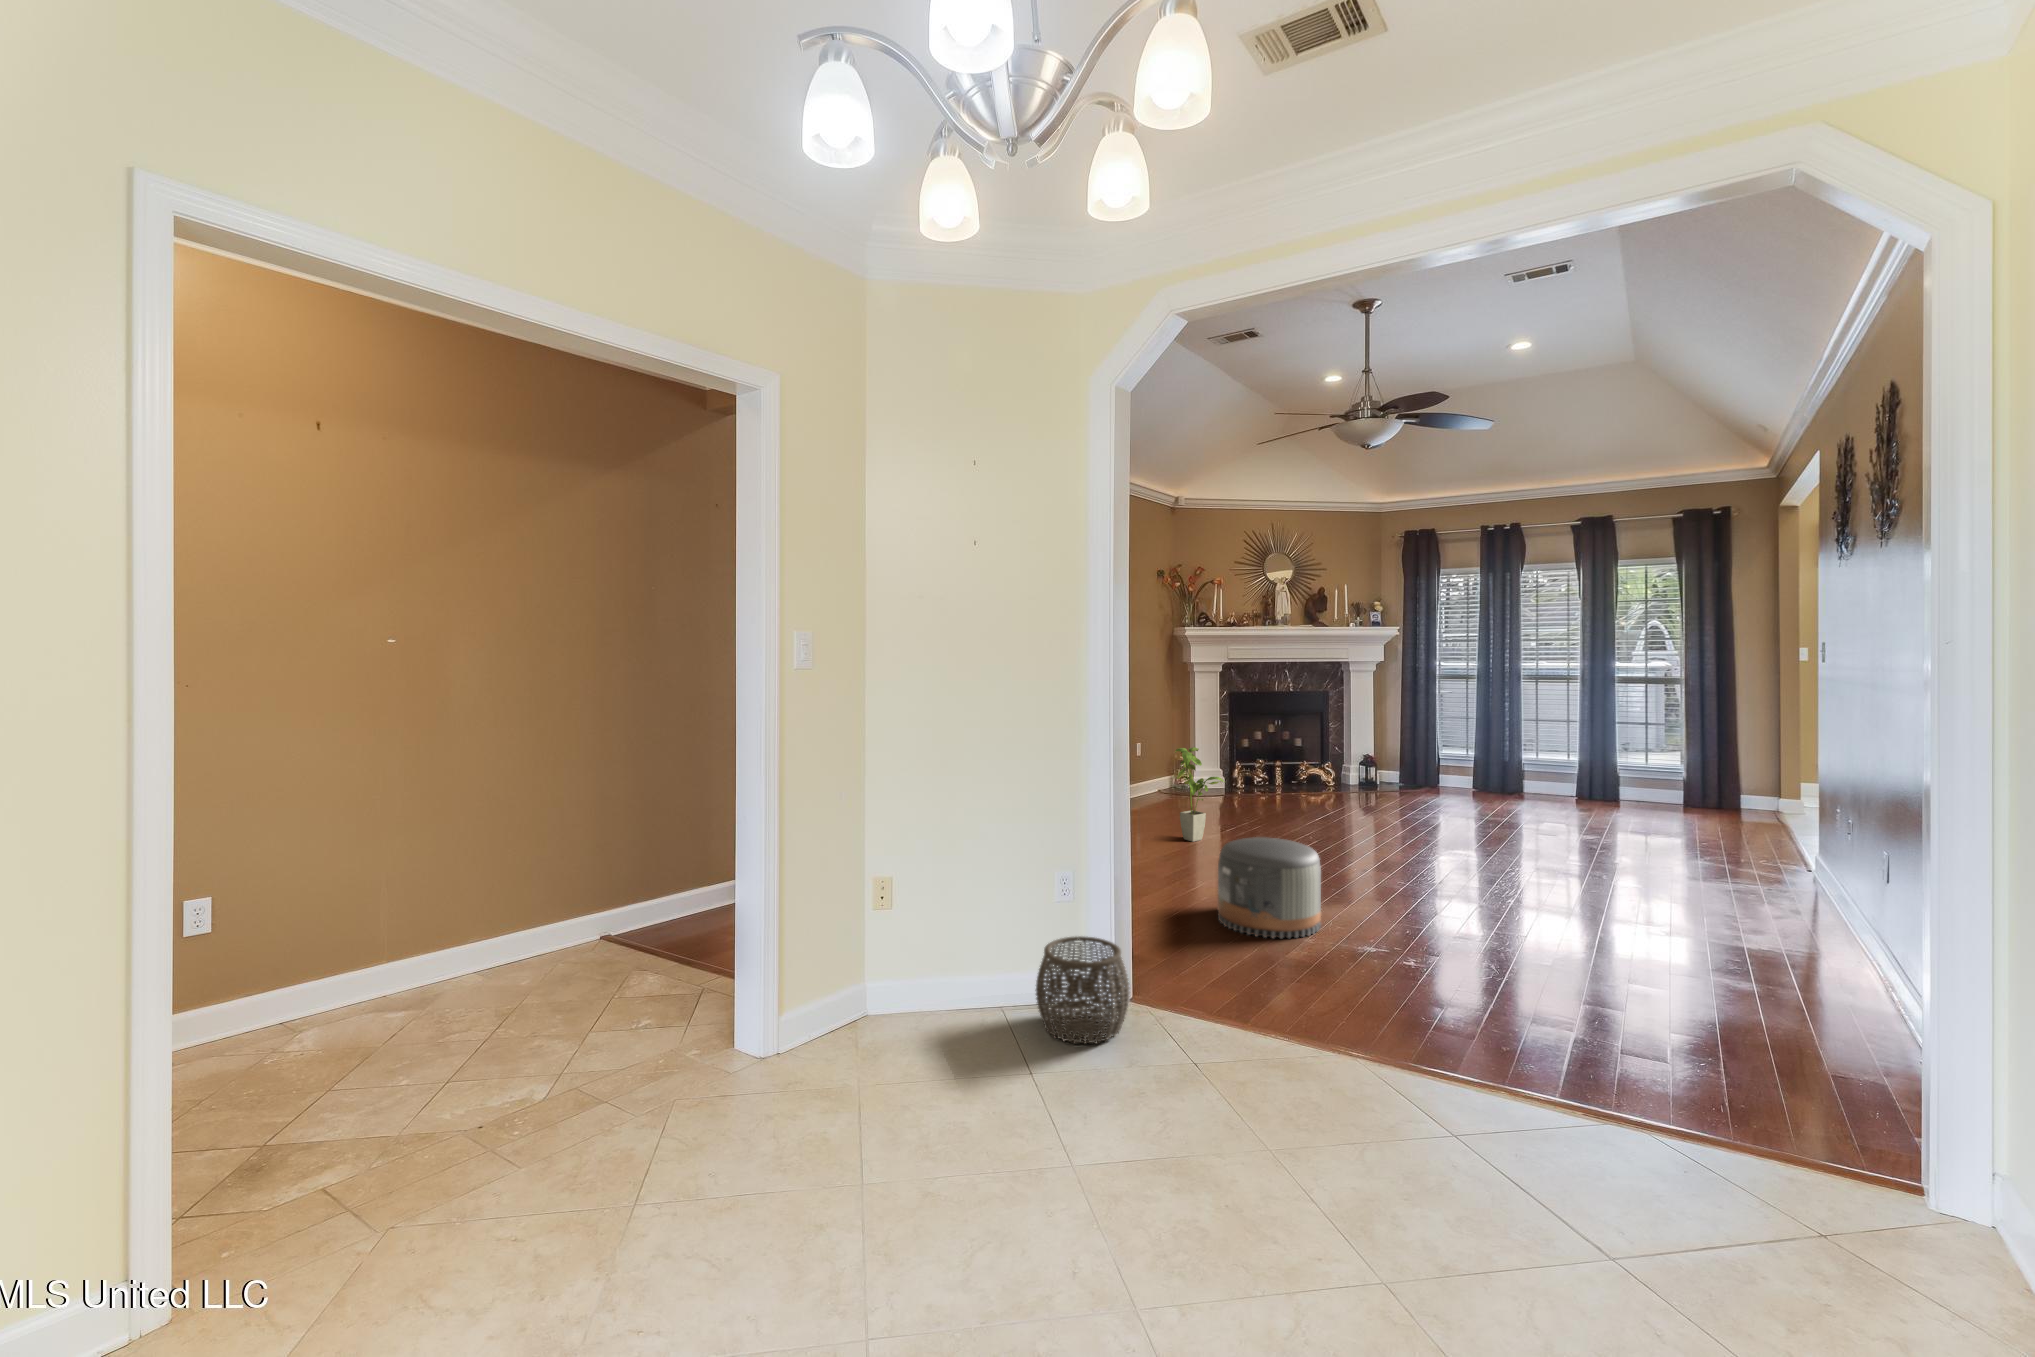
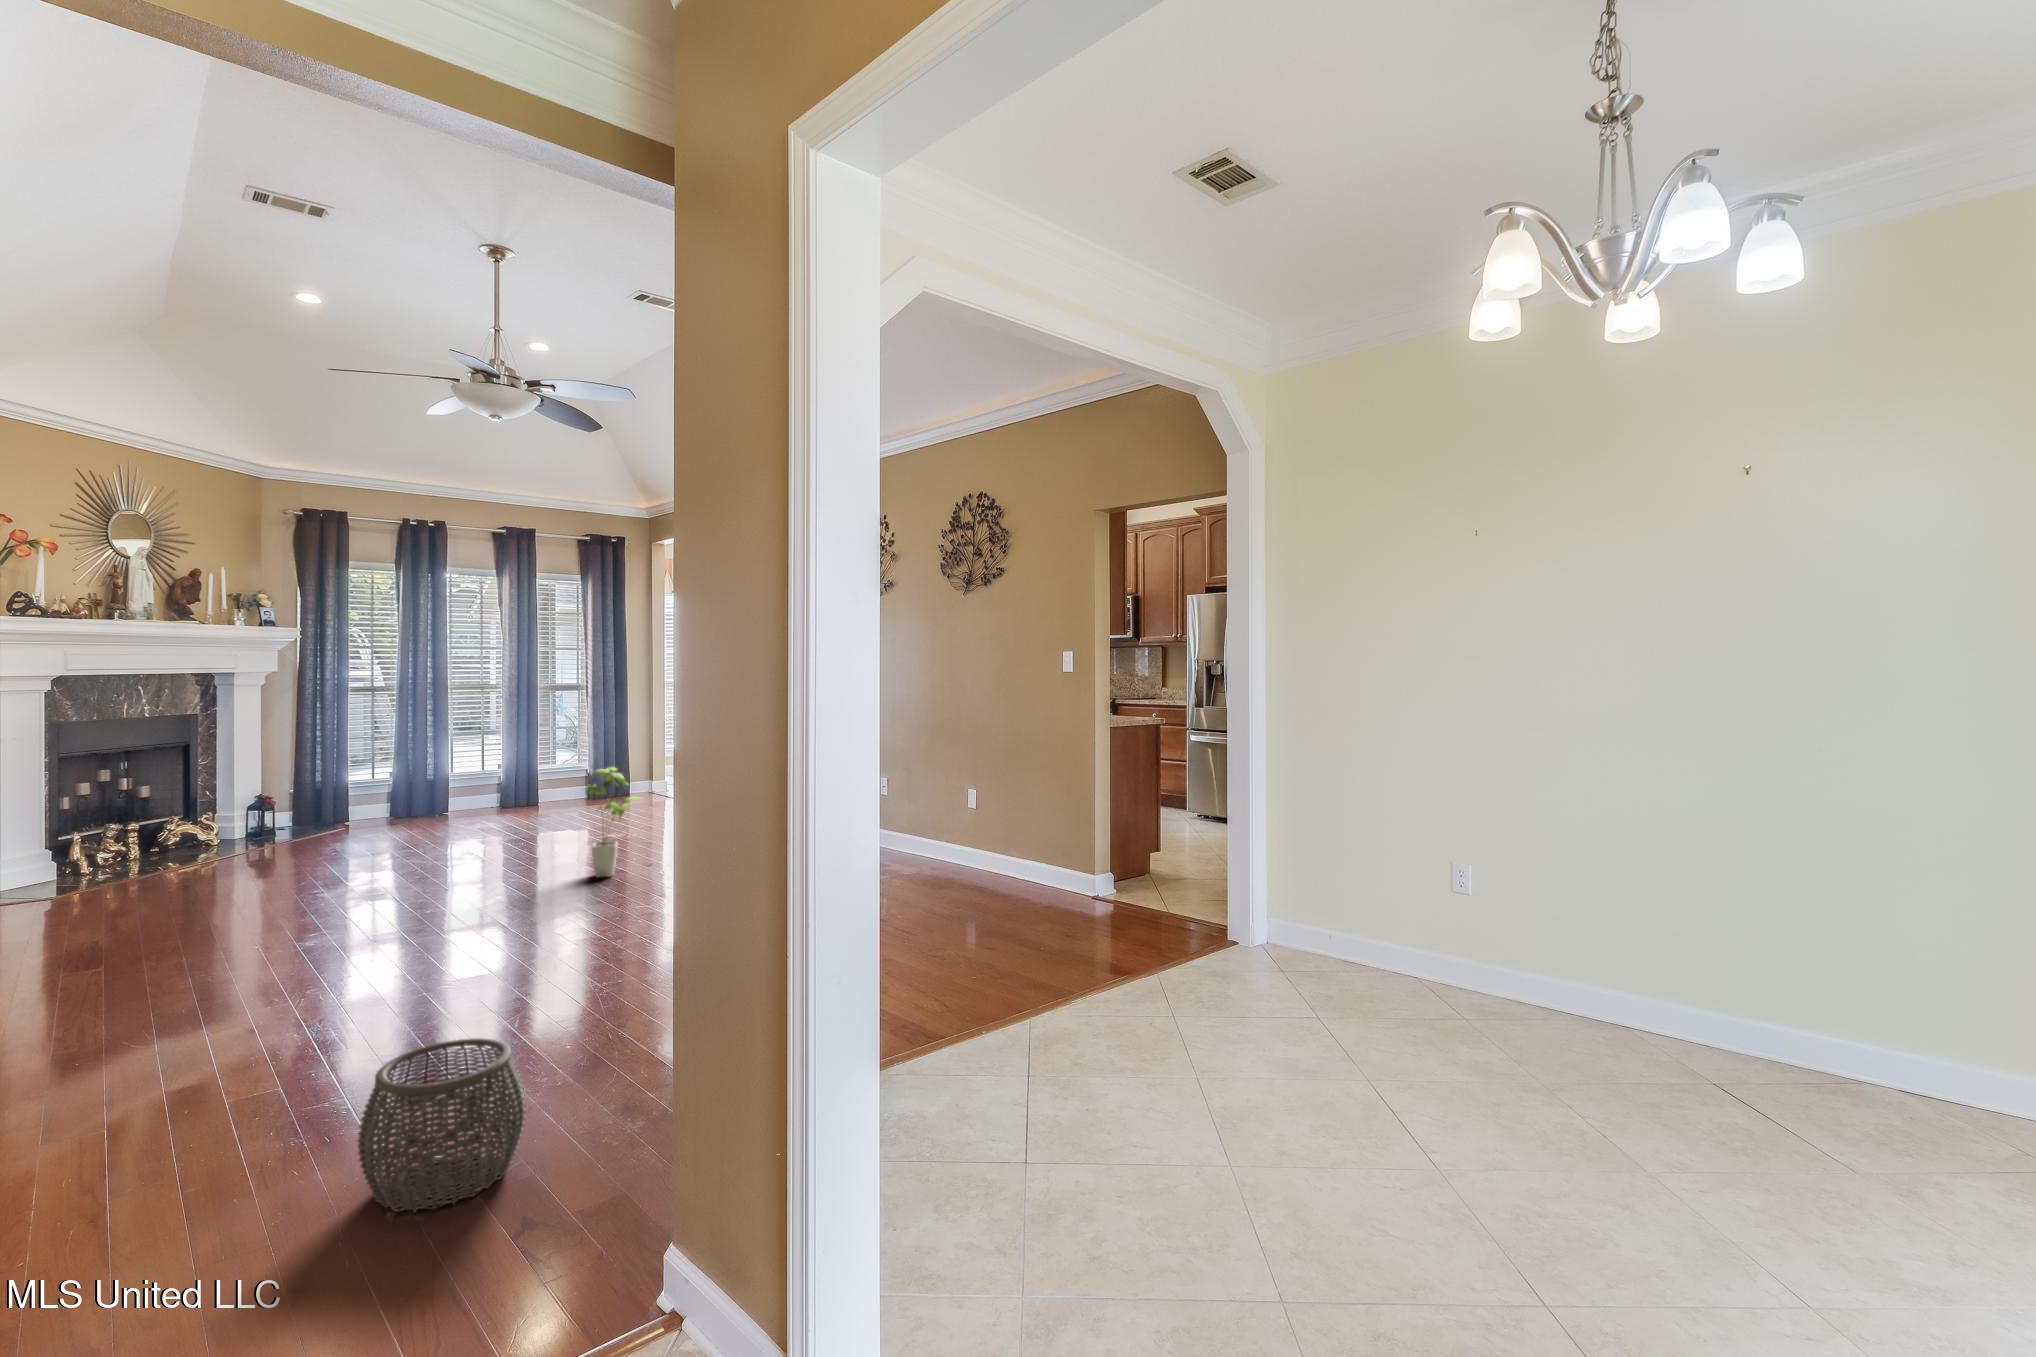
house plant: present [1175,747,1224,842] -> present [586,767,640,877]
pouf: present [1218,837,1321,939] -> none [354,879,507,1013]

